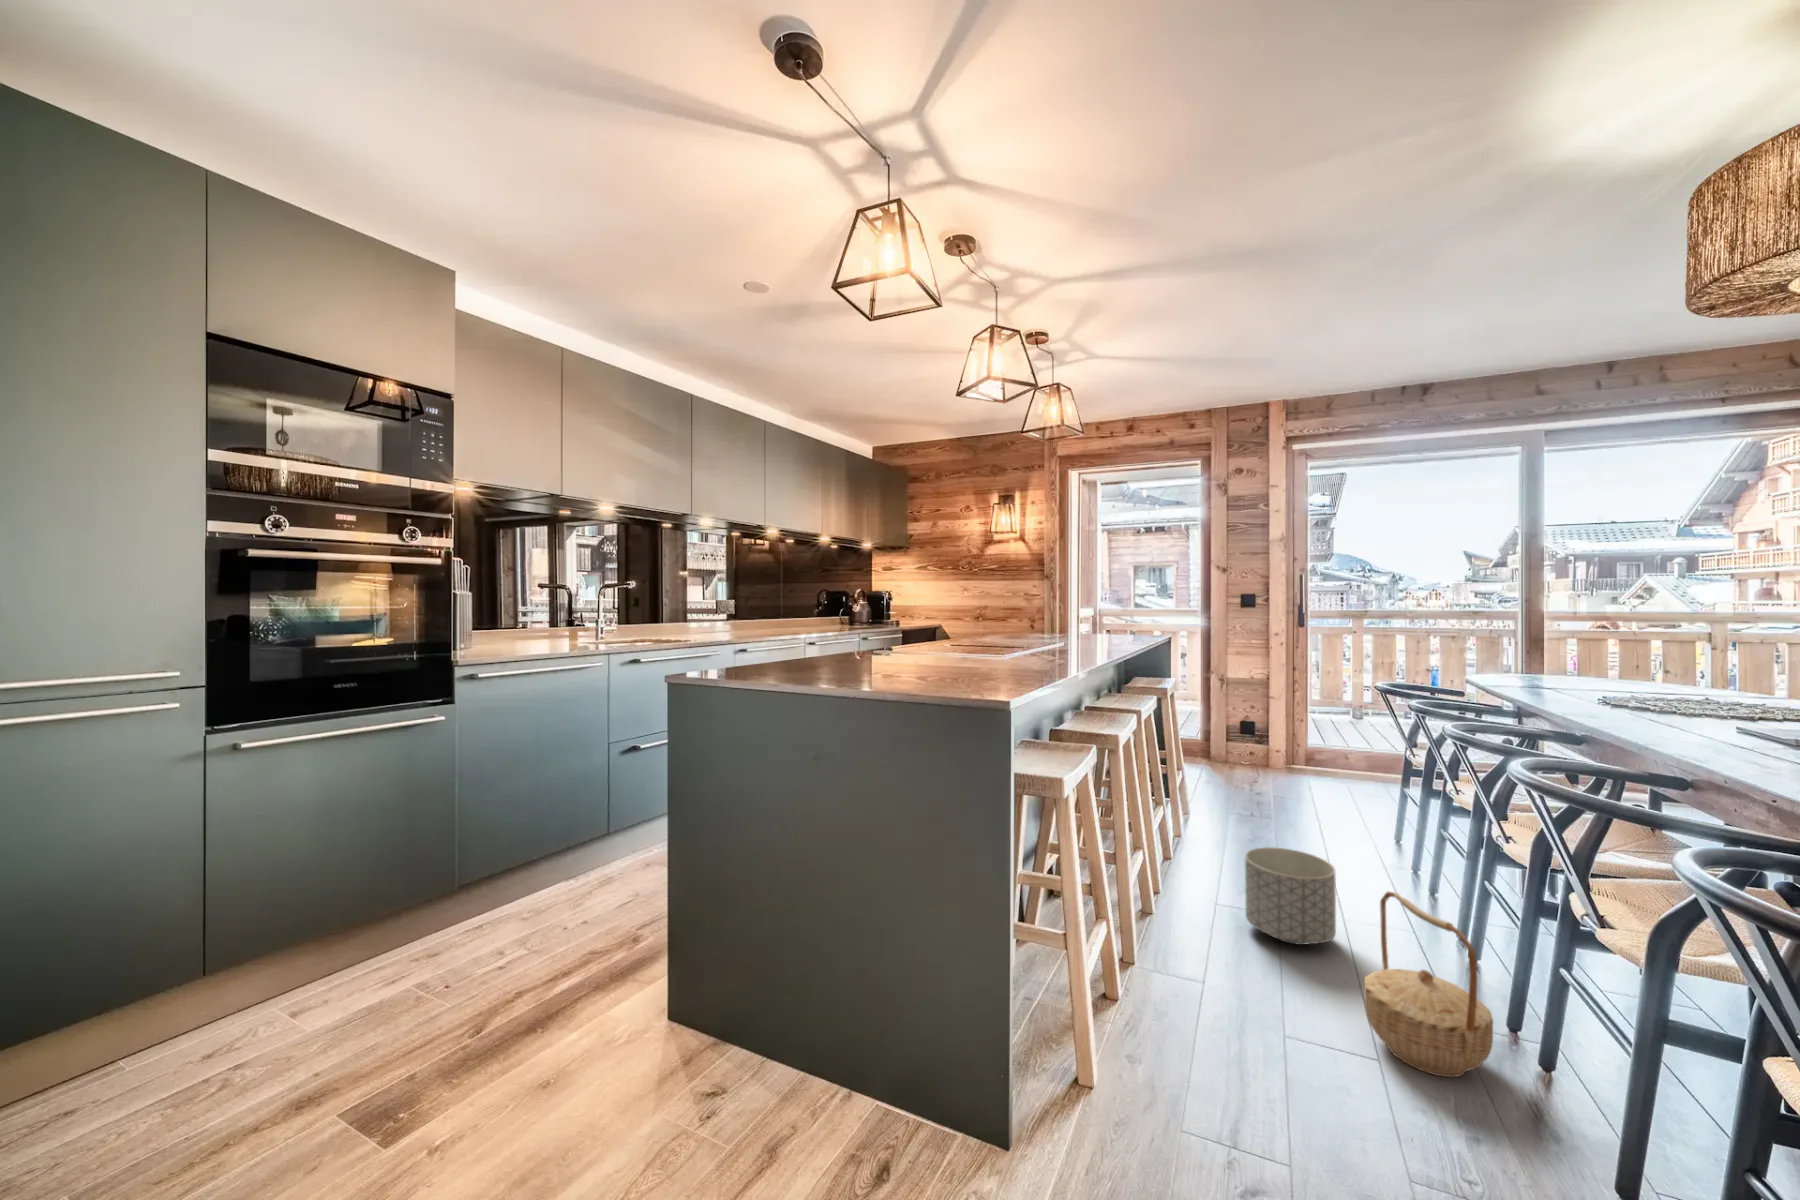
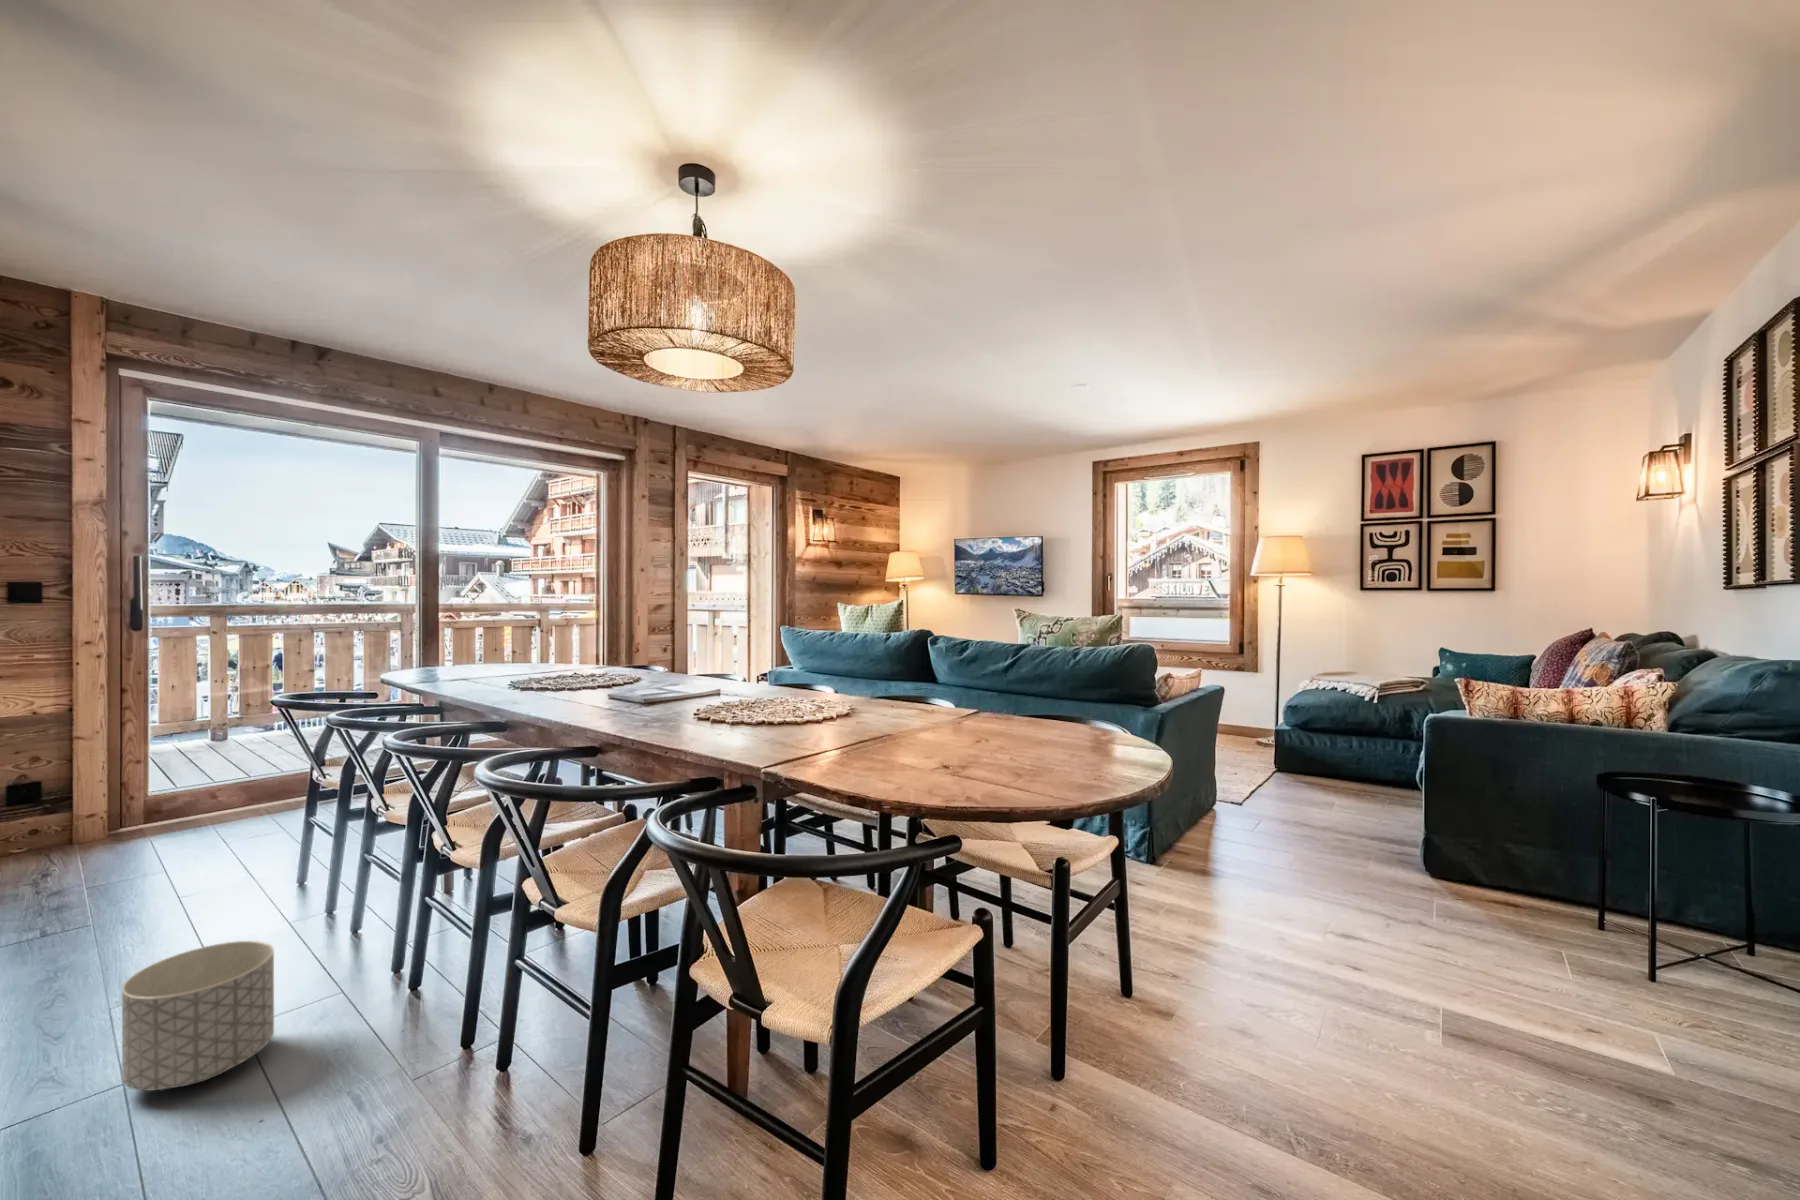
basket: present [1364,892,1493,1077] -> none [352,936,486,1121]

